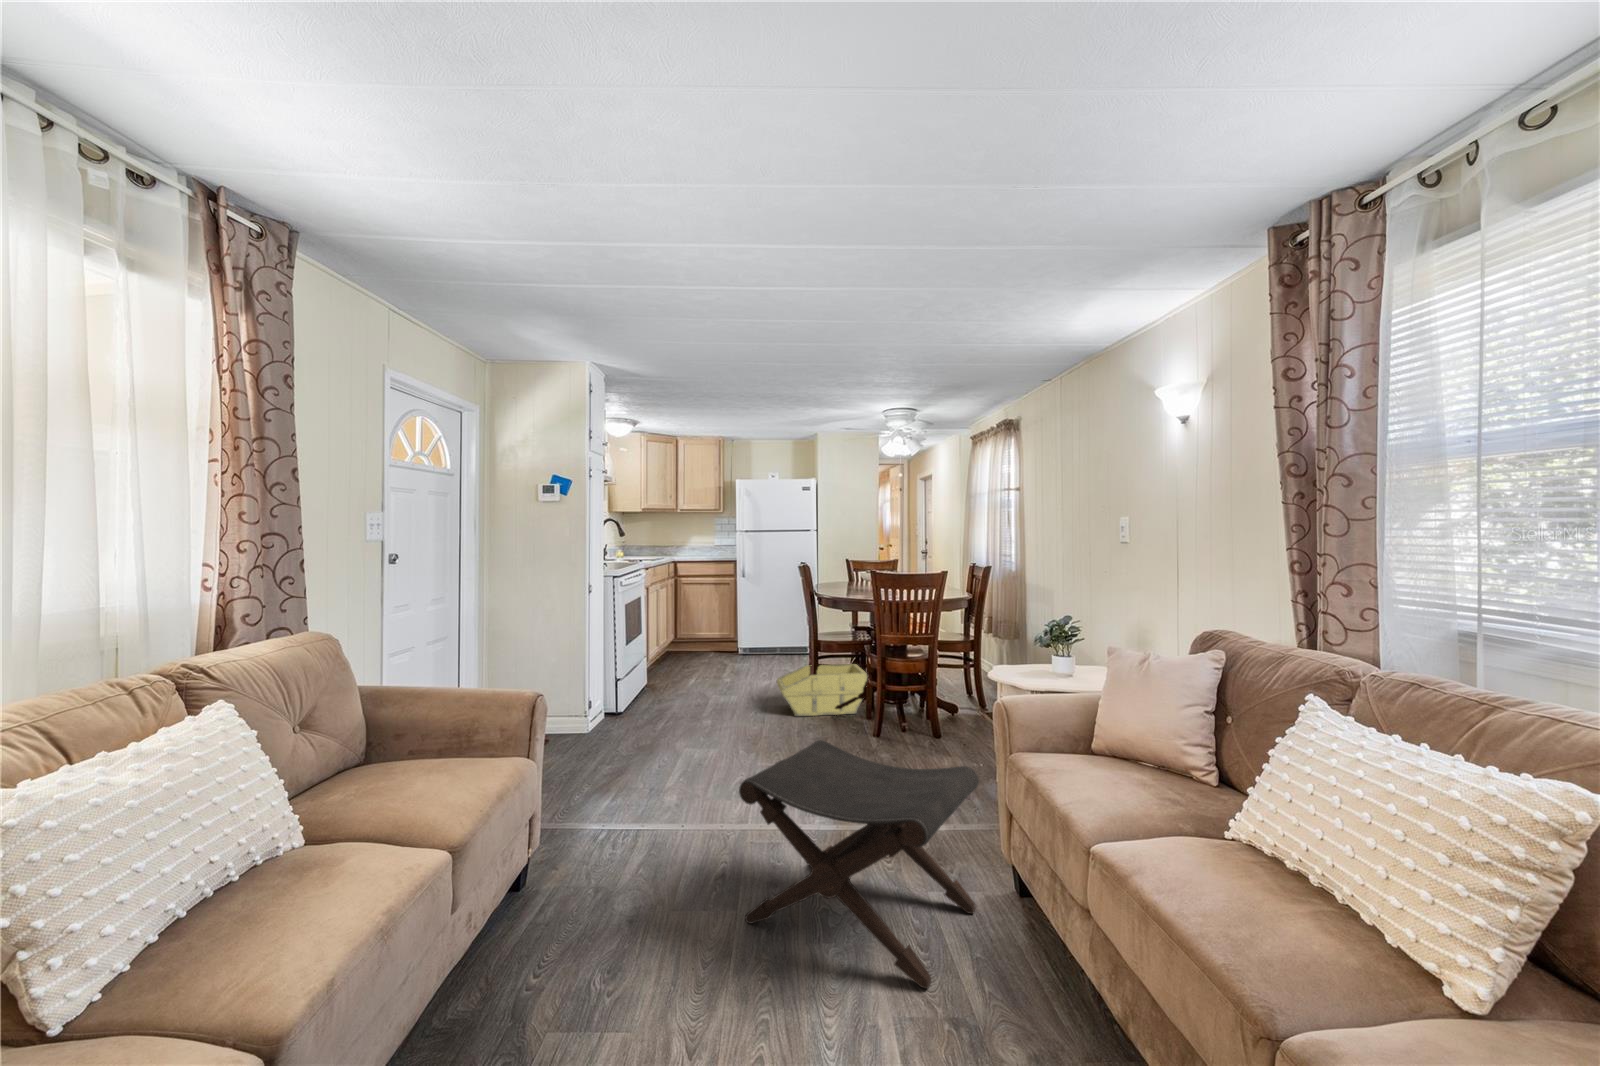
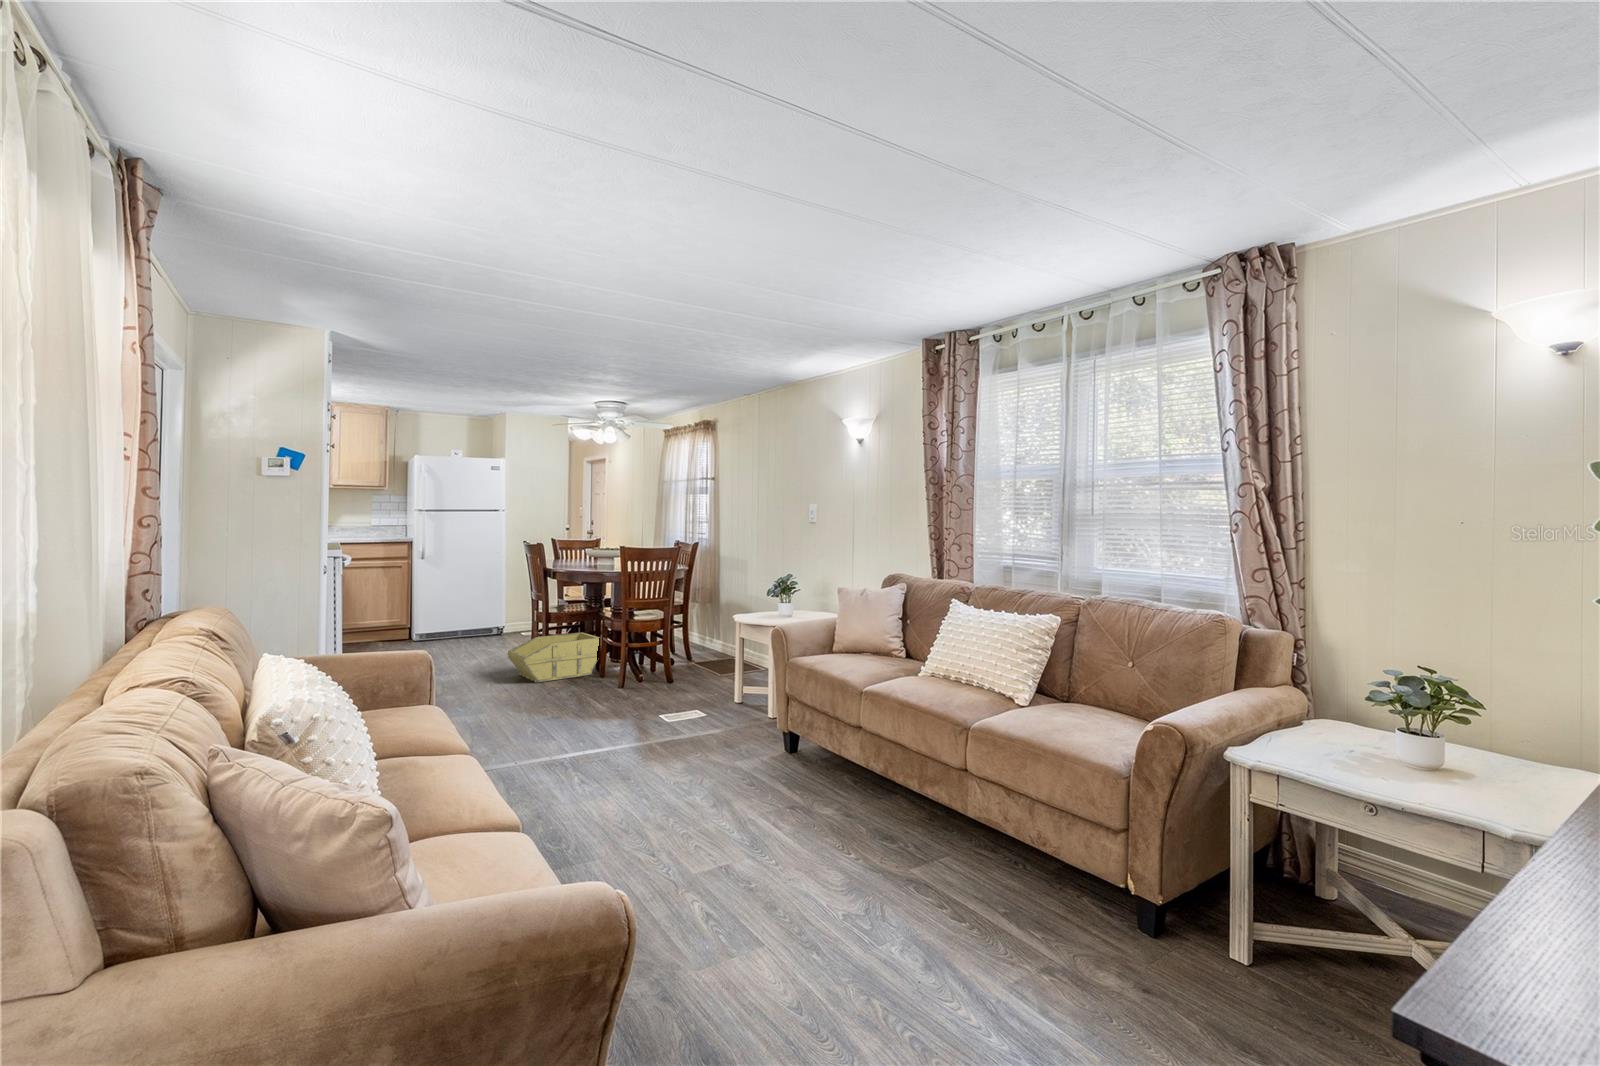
footstool: present [739,740,979,988] -> none [627,669,775,799]

